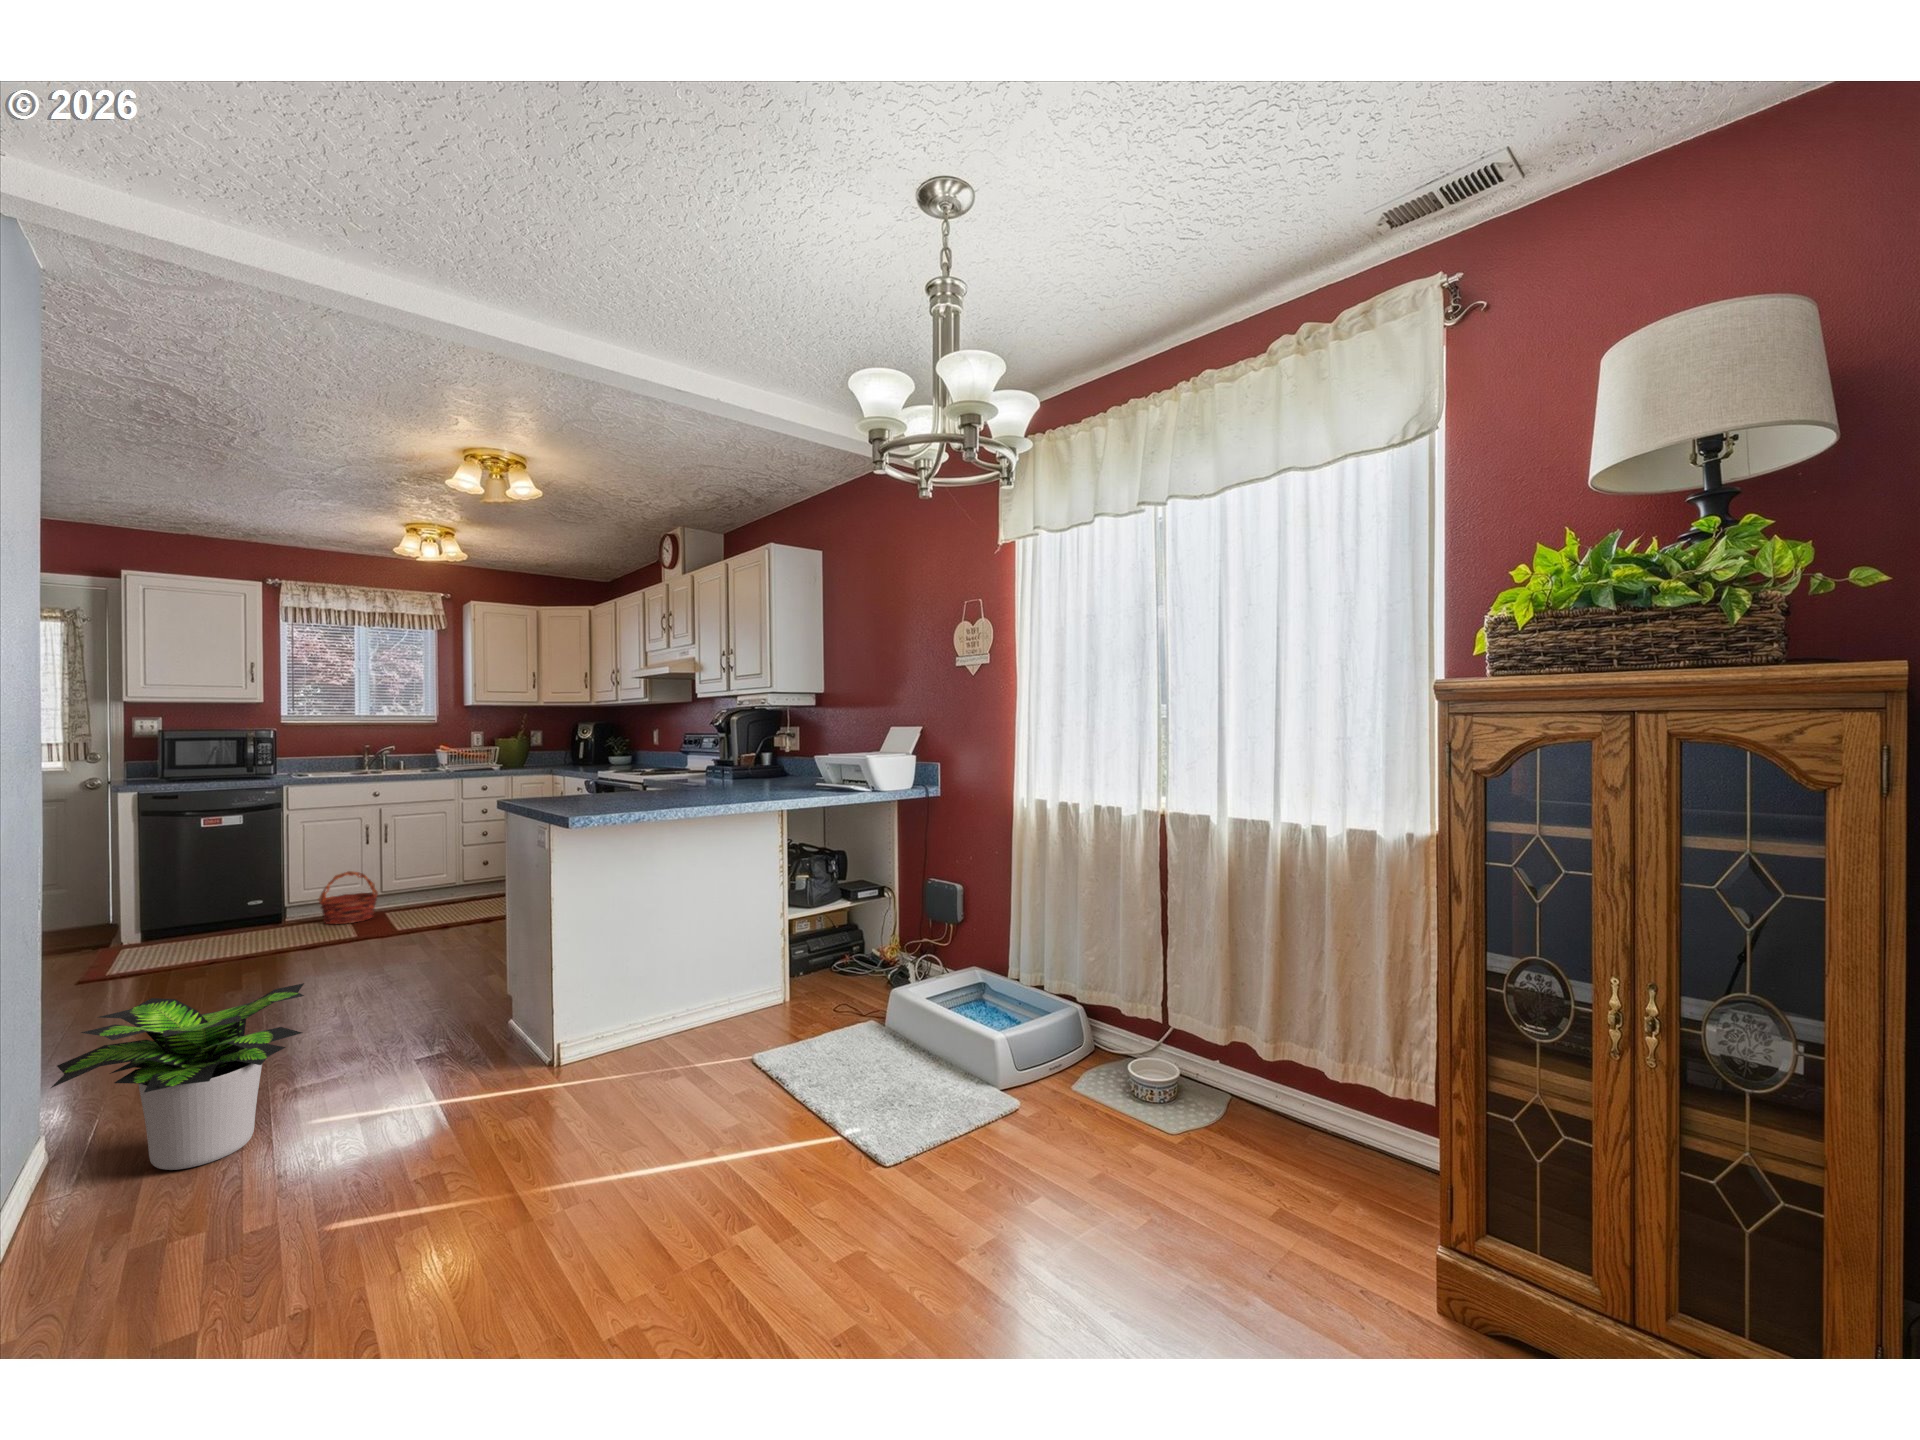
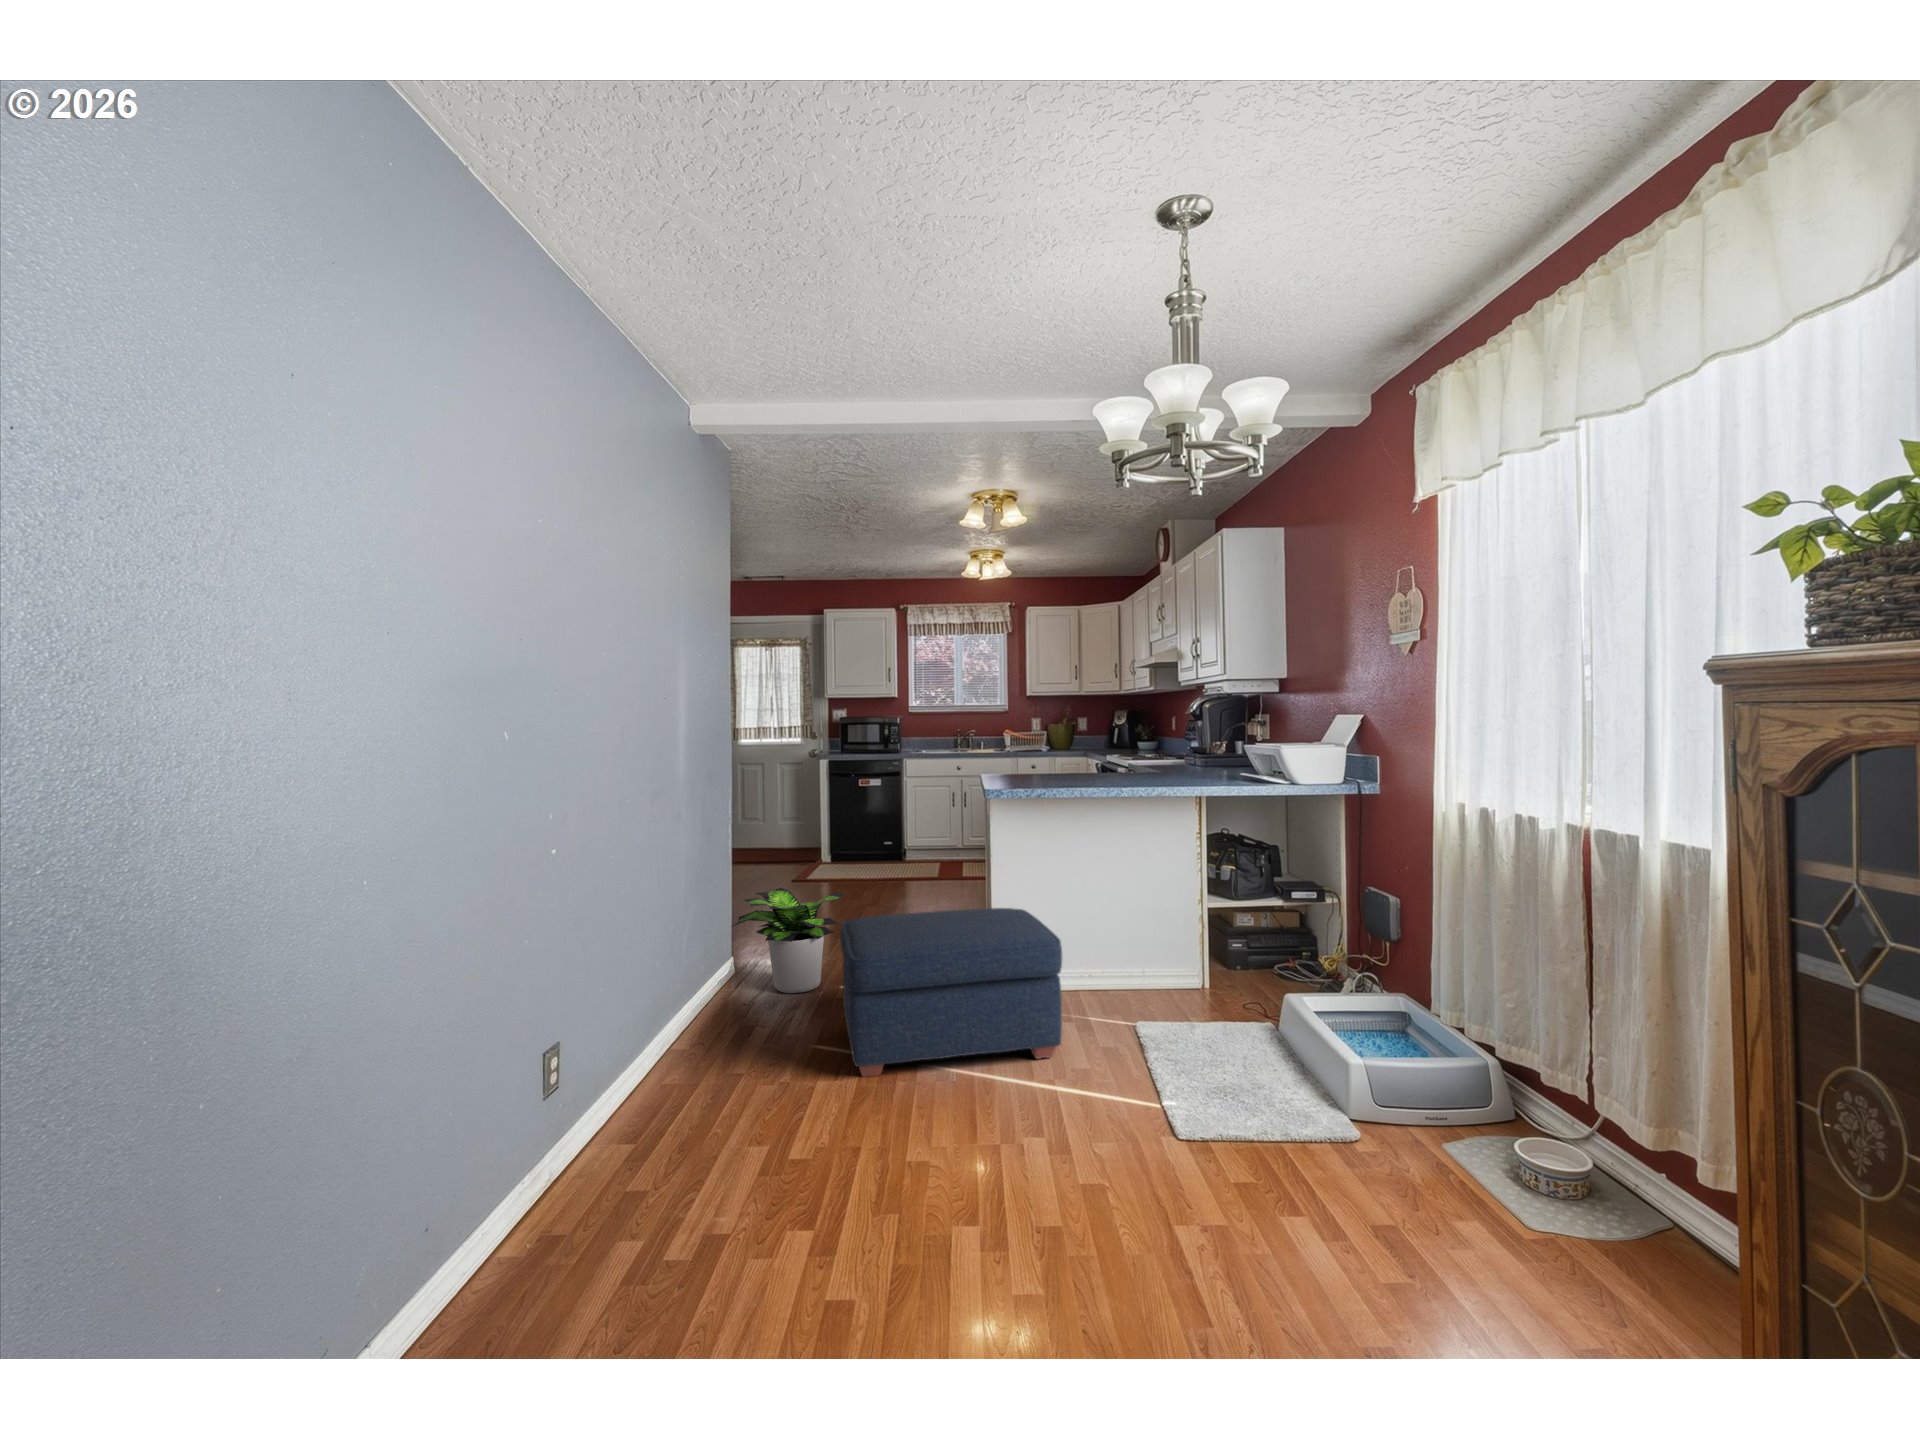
basket: present [318,871,378,924] -> none [923,826,960,865]
ottoman: none [346,957,707,1252] -> present [840,908,1062,1077]

